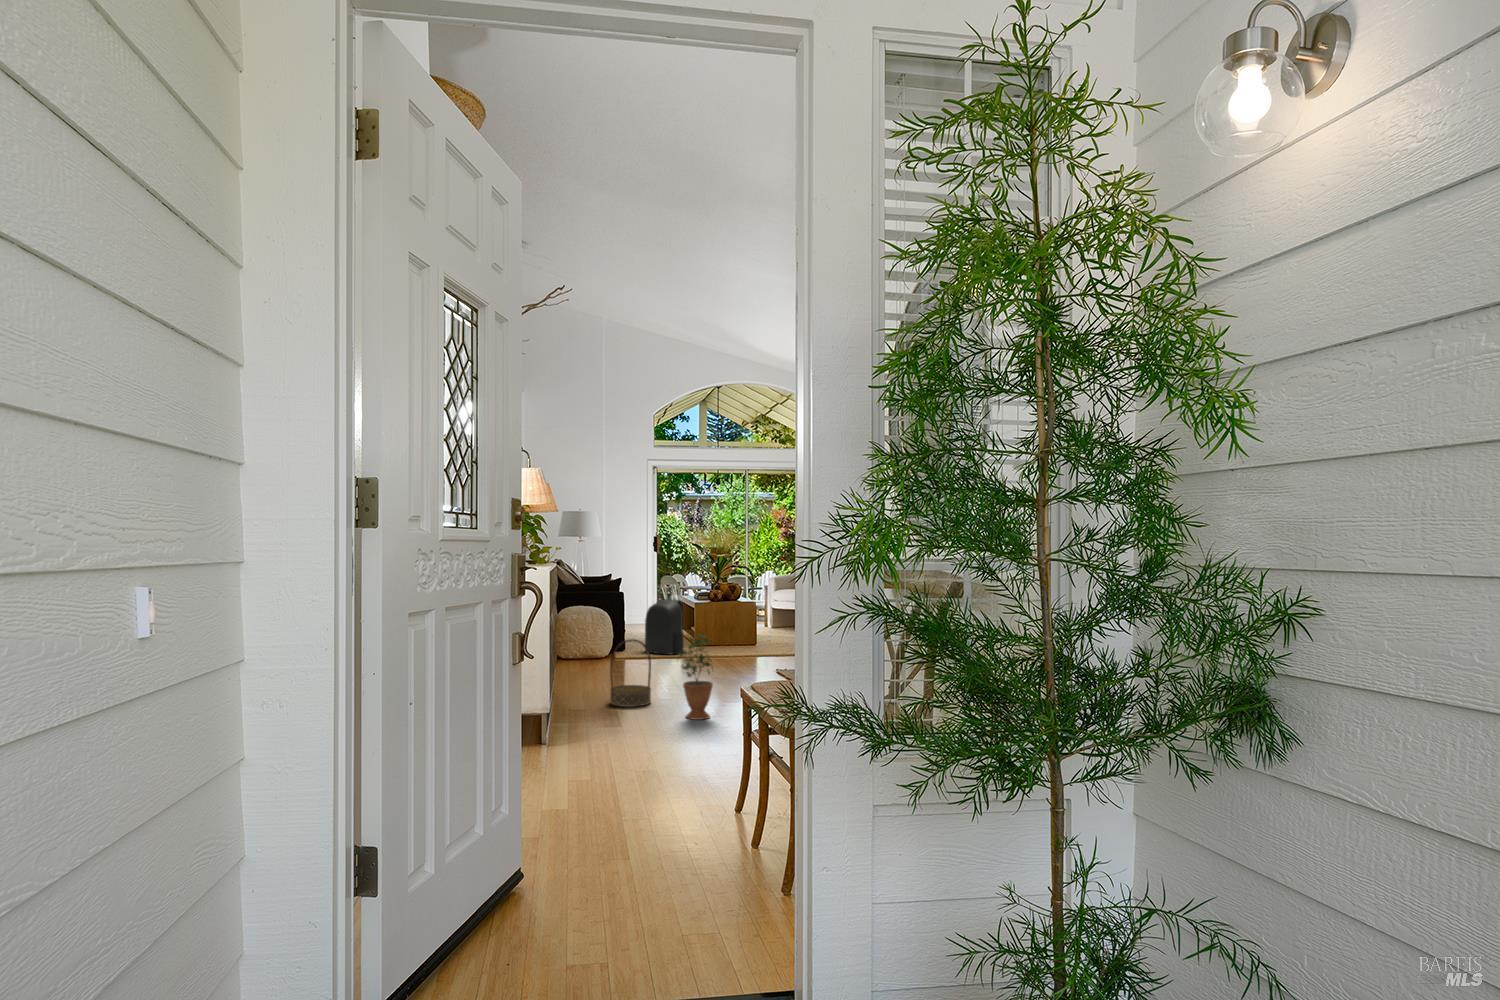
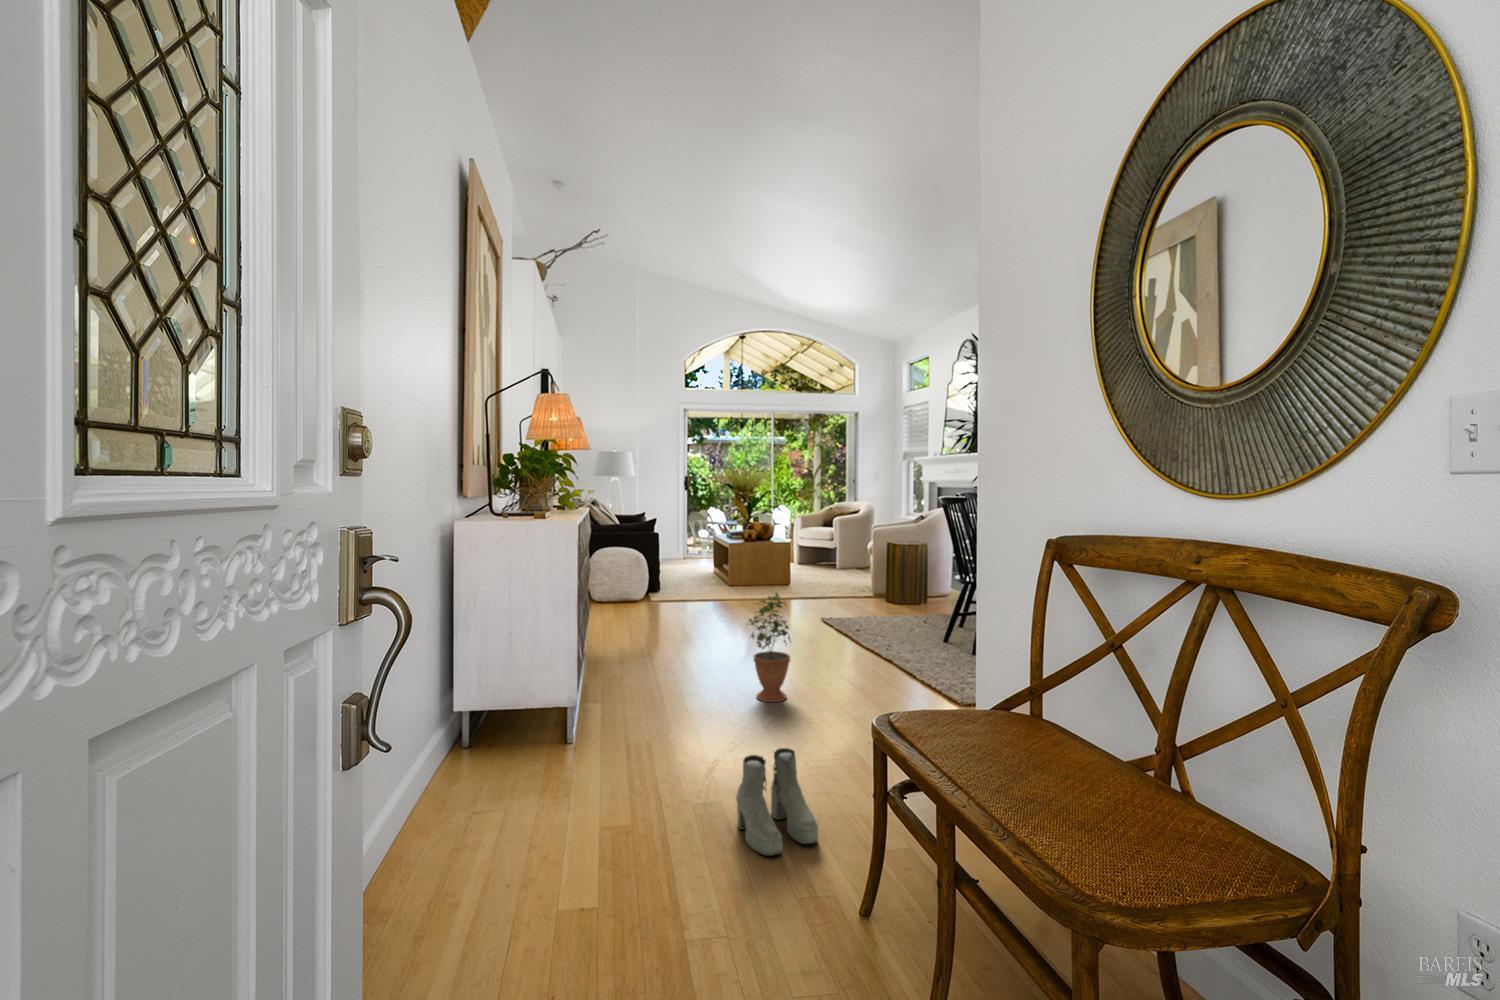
backpack: present [645,598,684,655] -> none [680,537,721,596]
basket: present [610,639,651,707] -> none [658,596,707,678]
boots: none [644,719,694,778] -> present [736,748,818,856]

